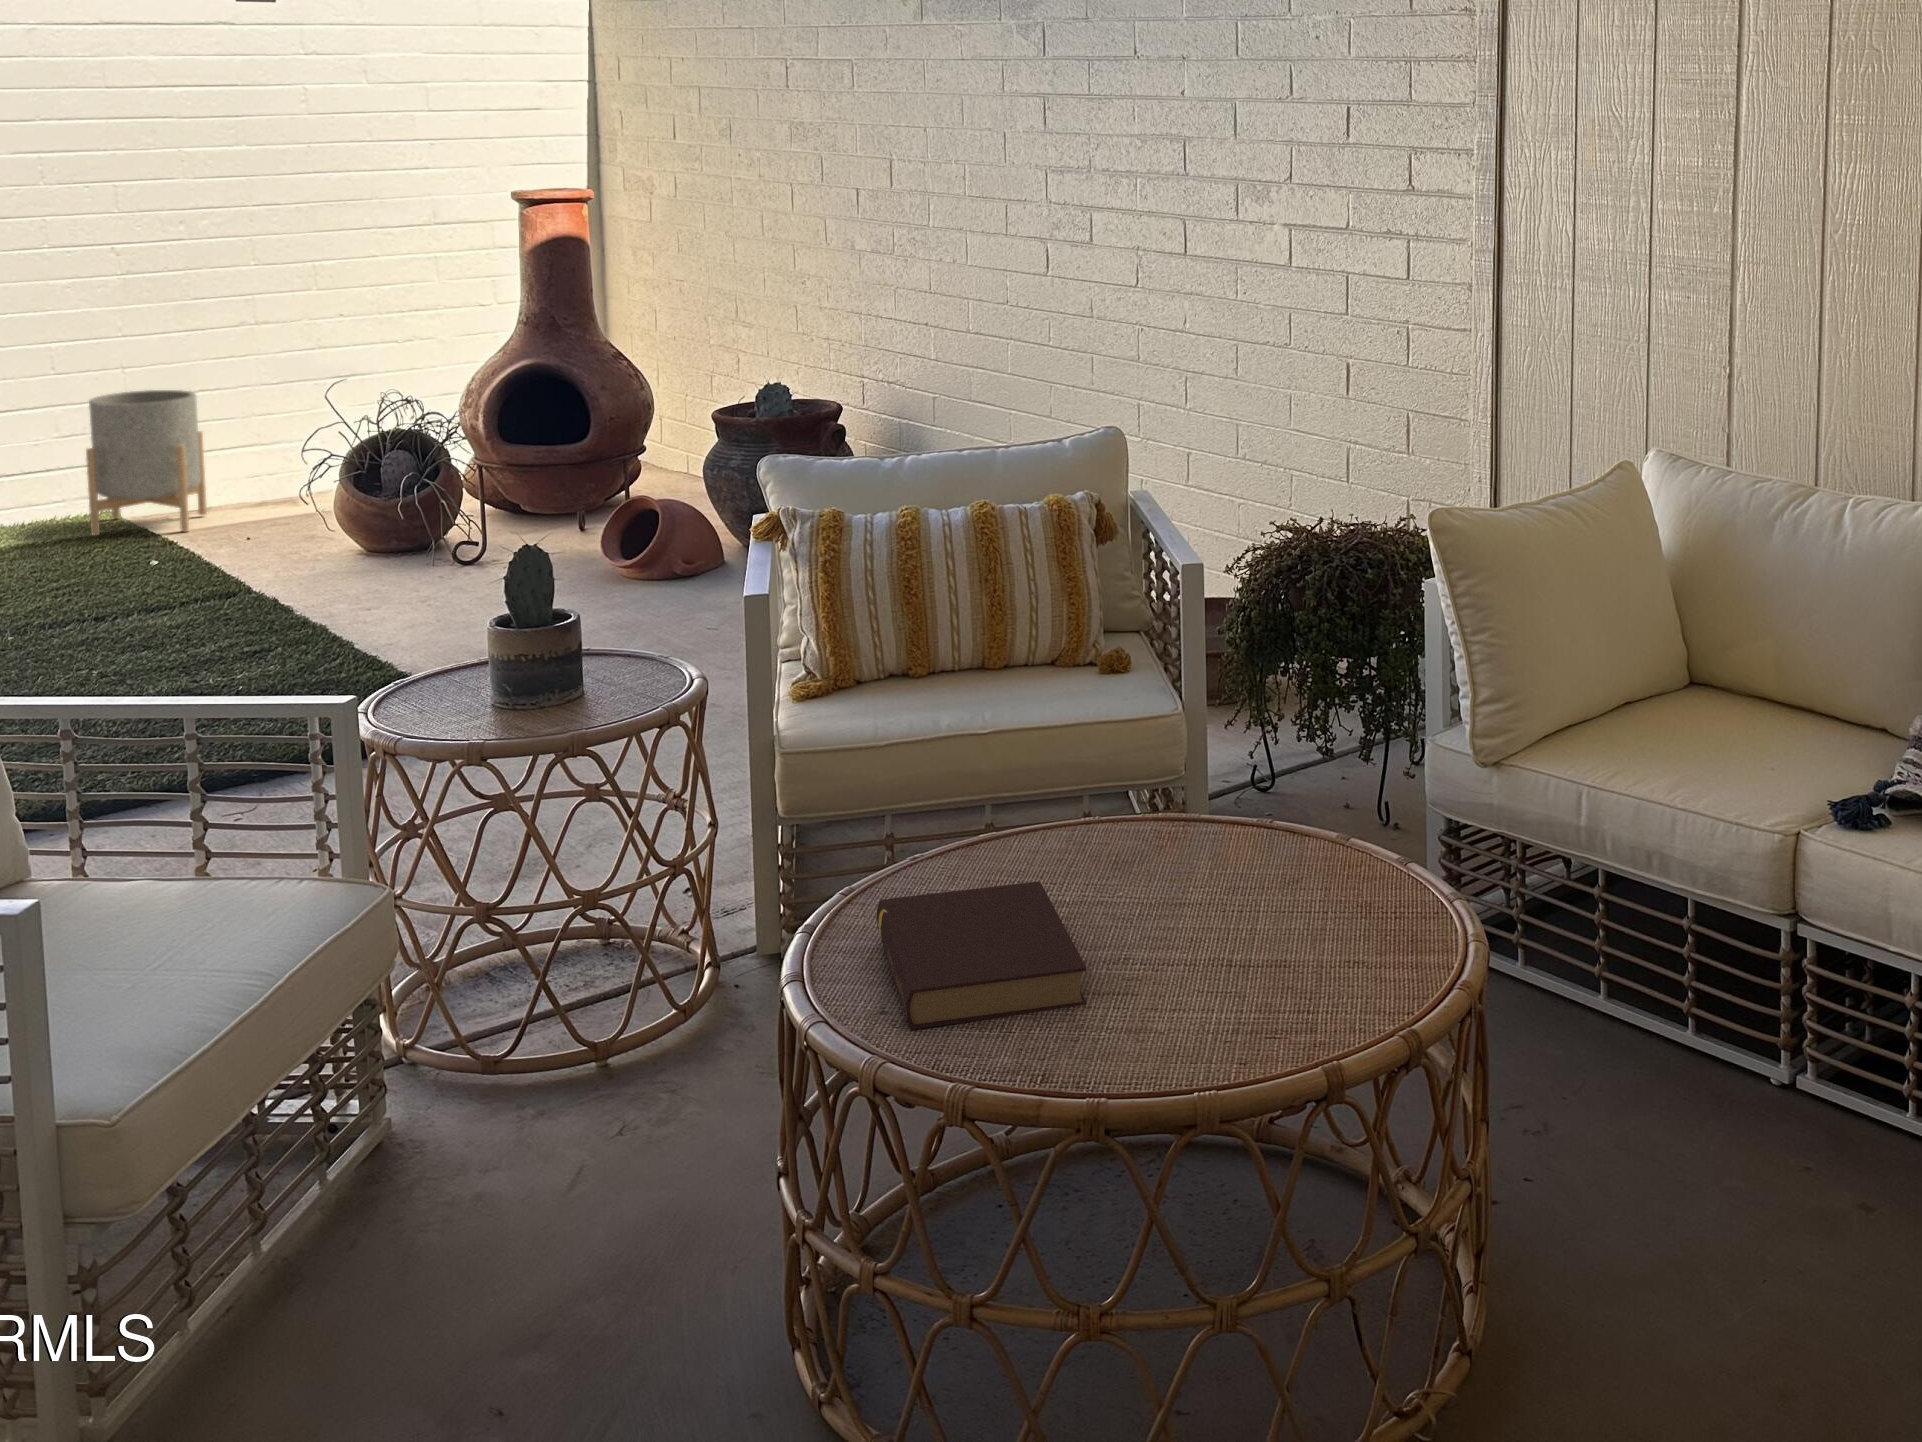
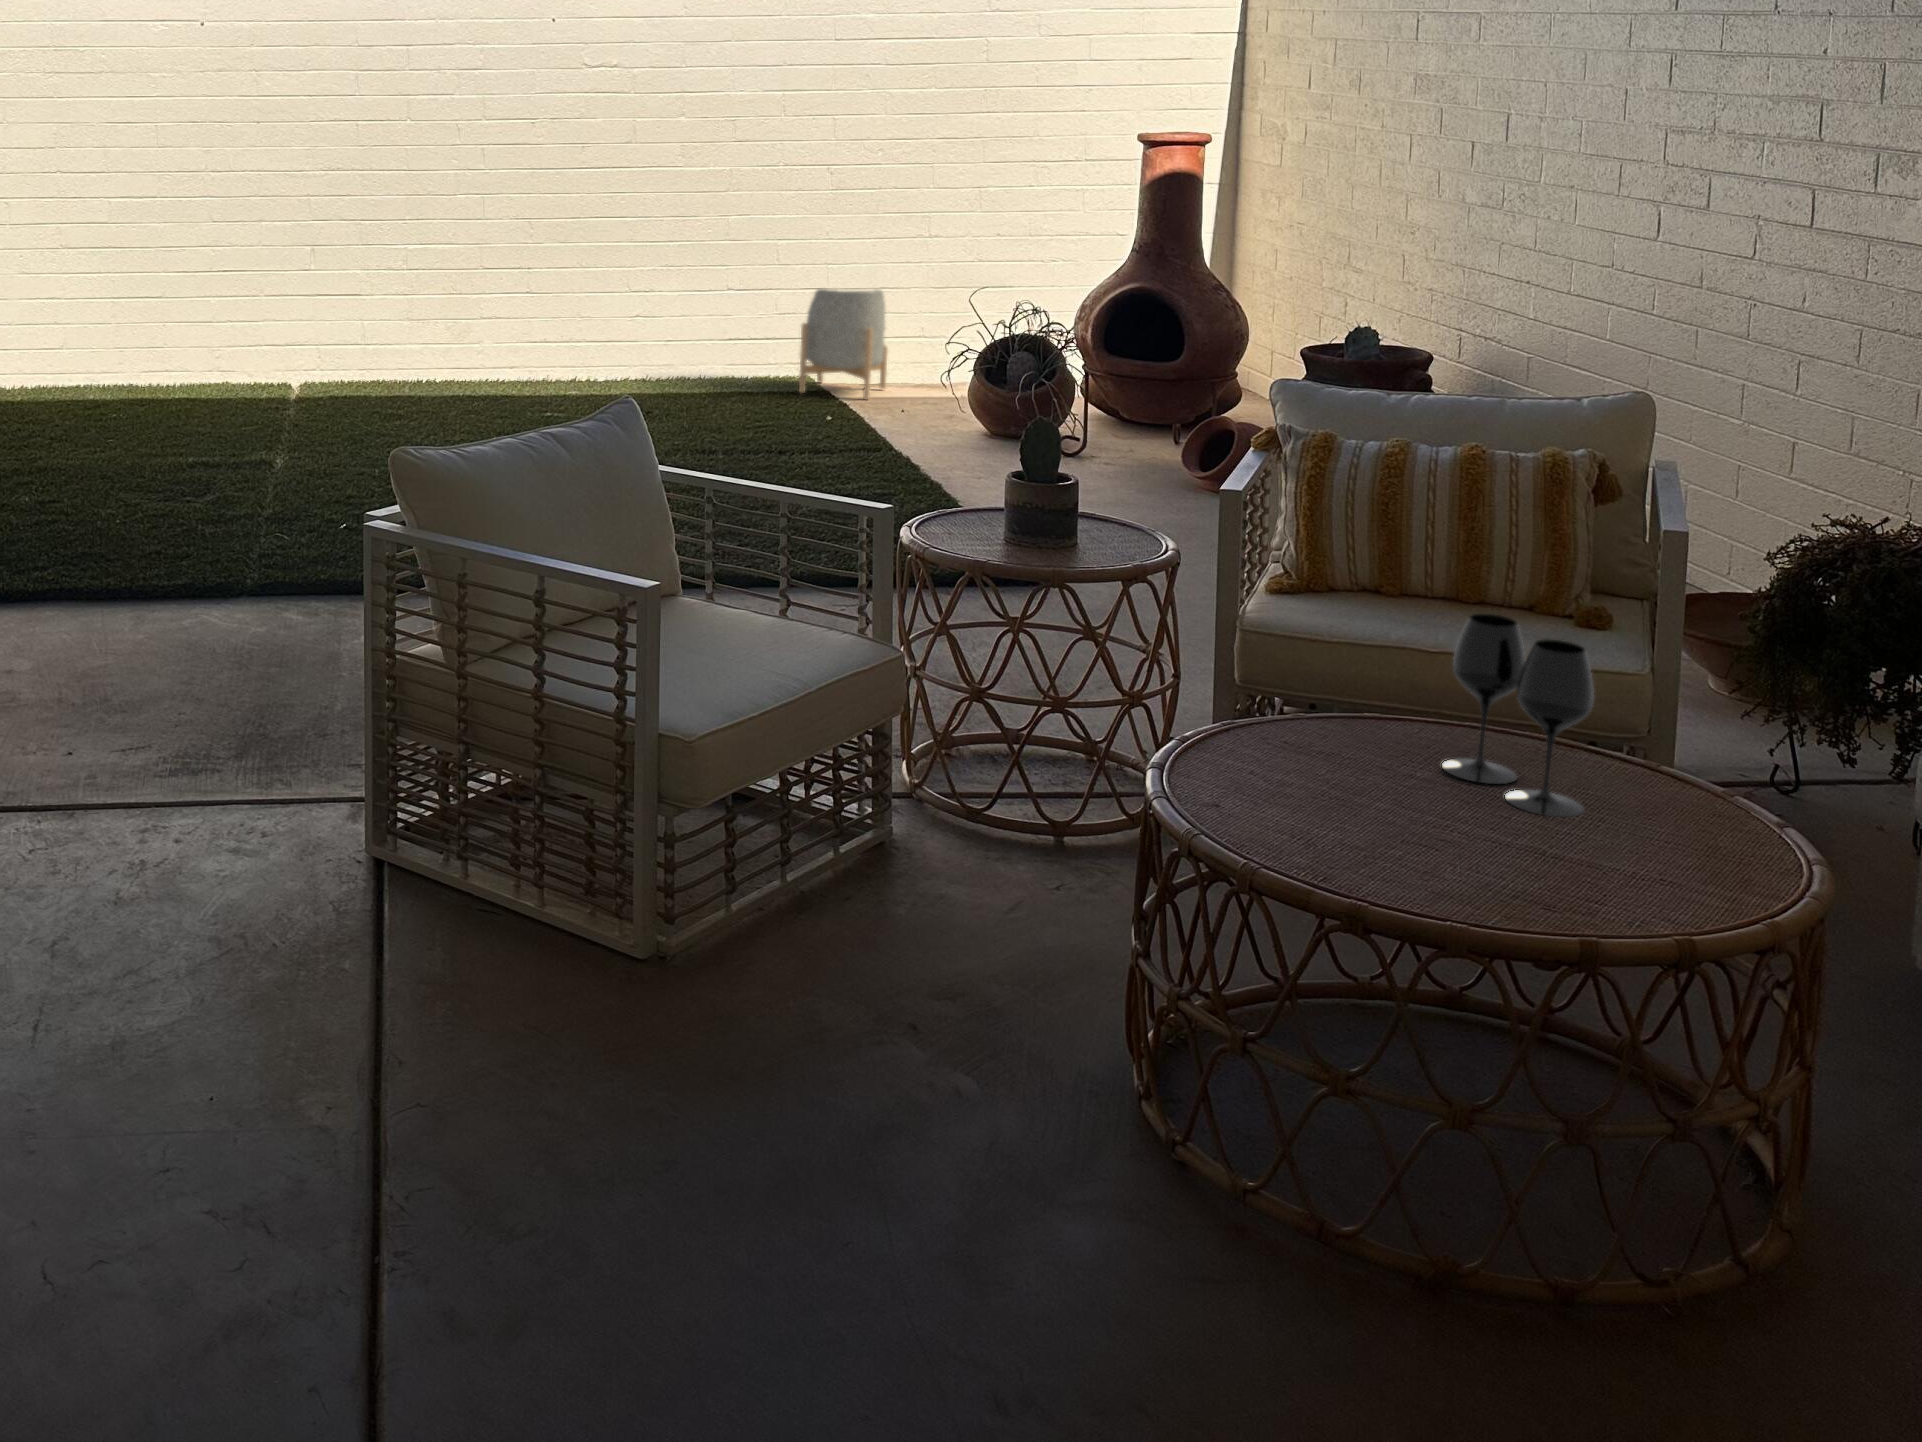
wine glass: none [1081,696,1234,908] -> present [1442,614,1594,817]
book: present [876,881,1087,1030] -> none [1224,732,1388,850]

